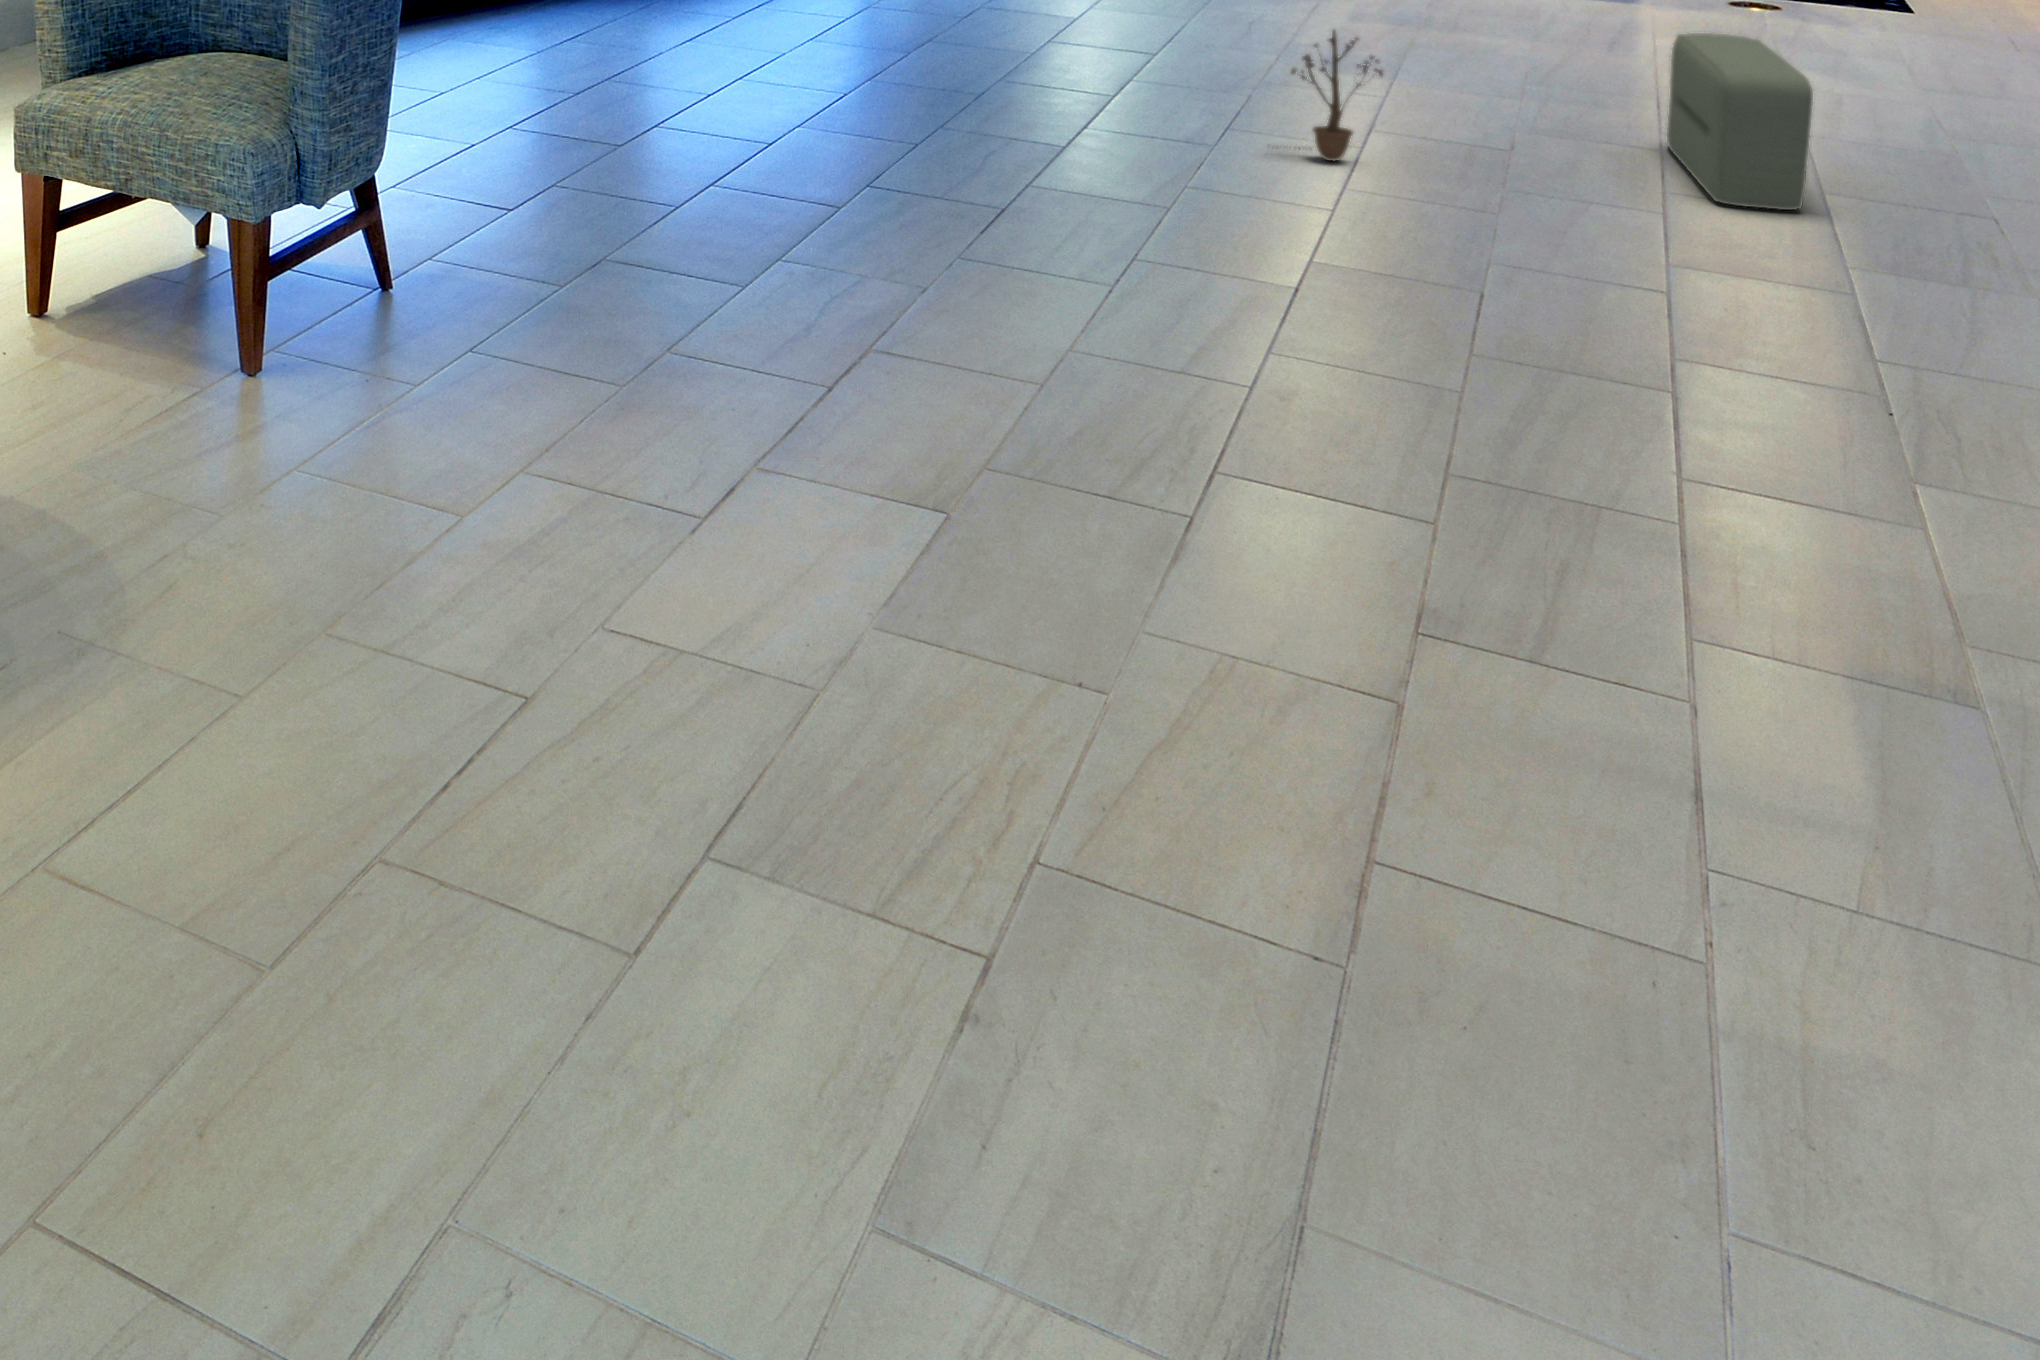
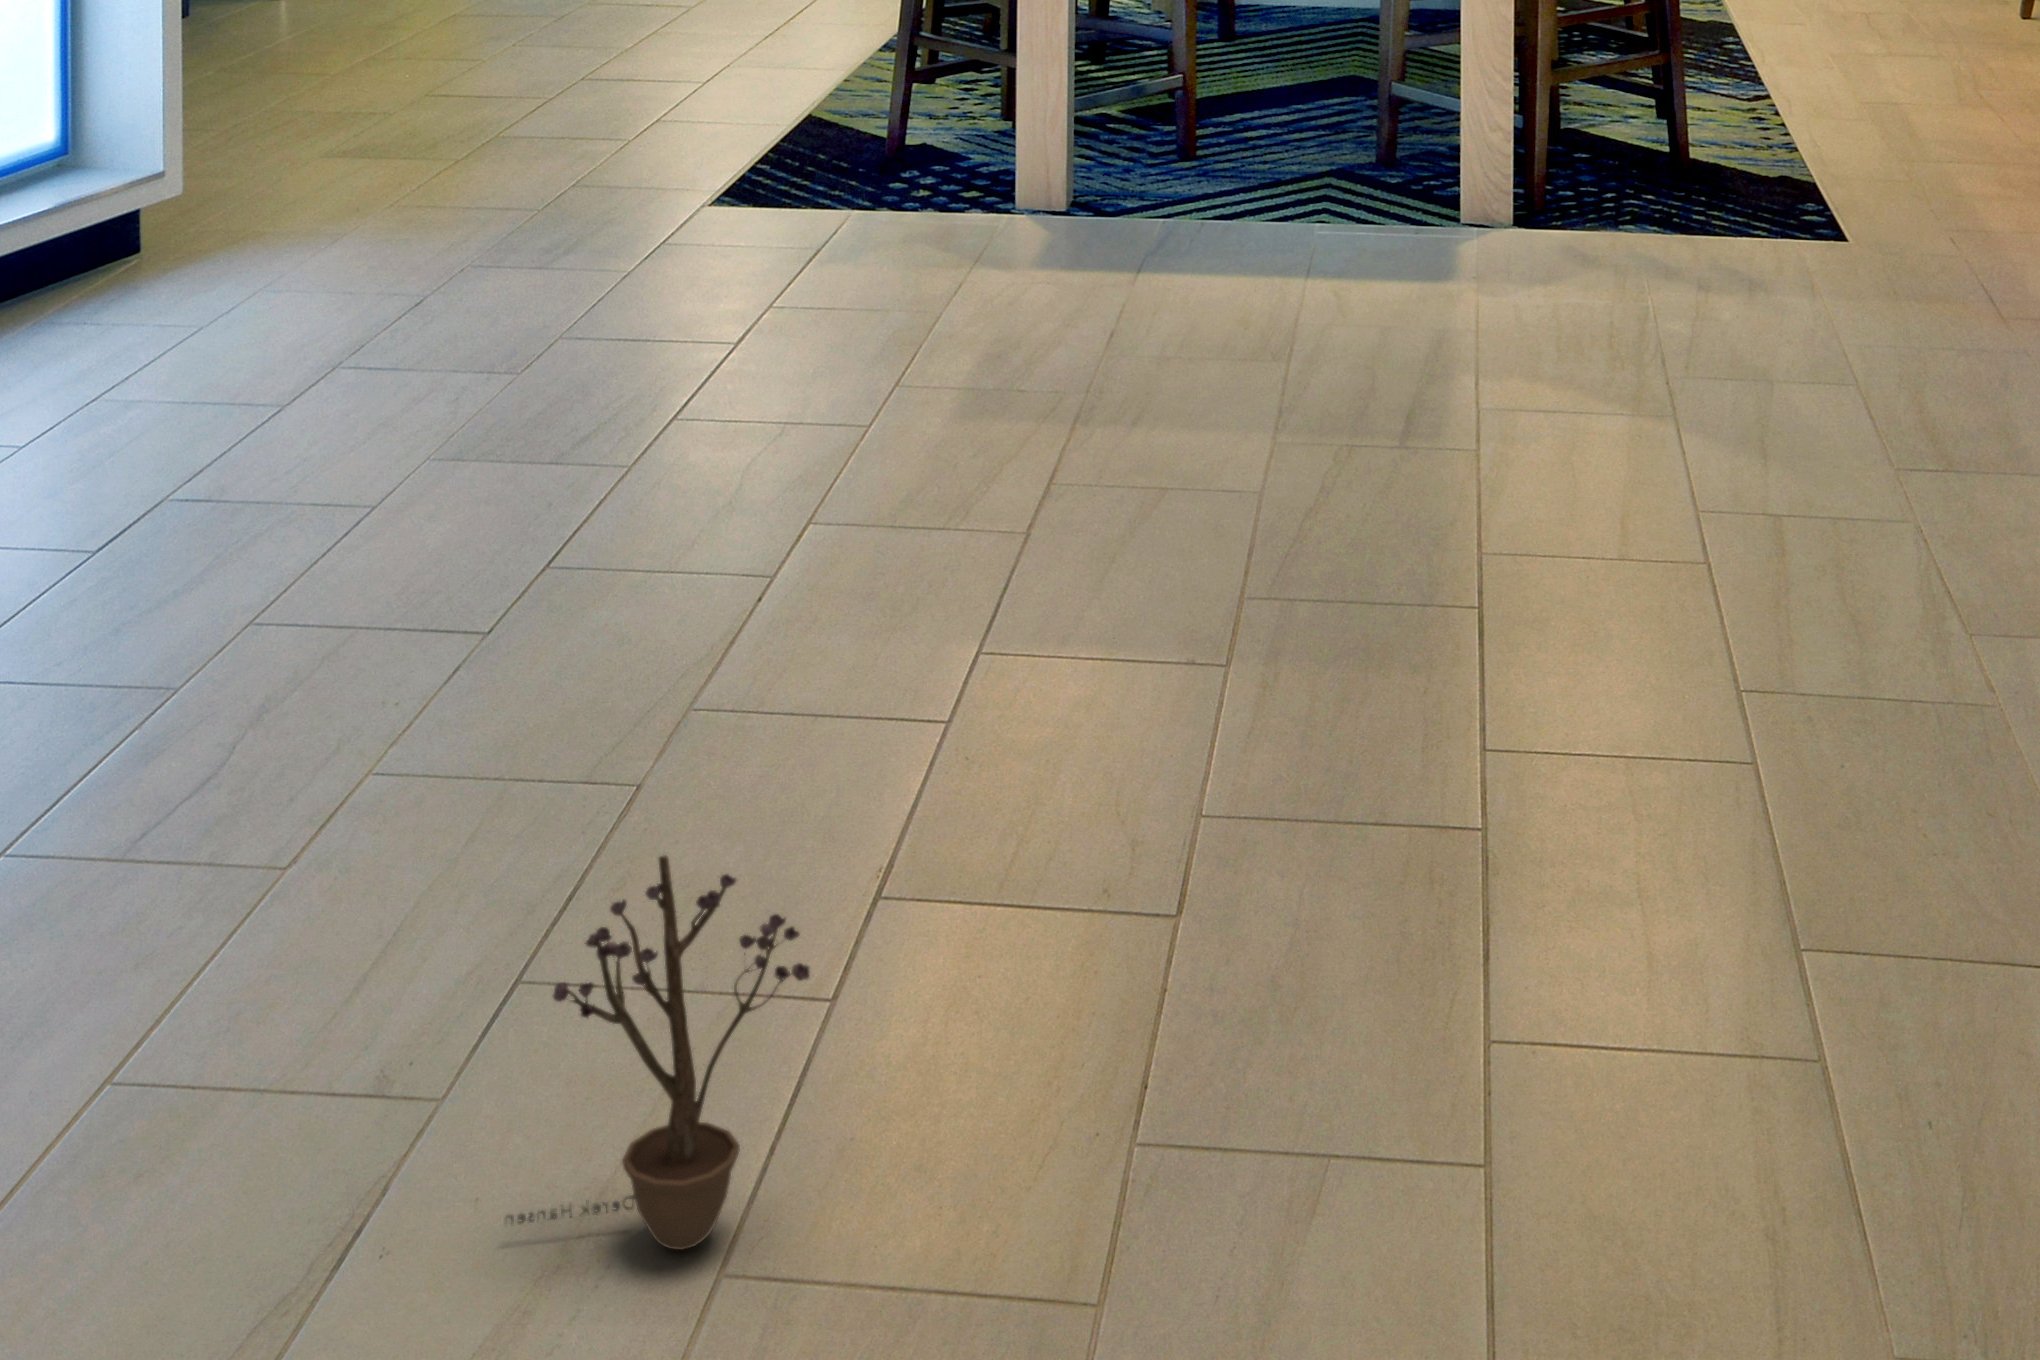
pouf: present [1667,33,1813,210] -> none [1529,637,1862,1262]

